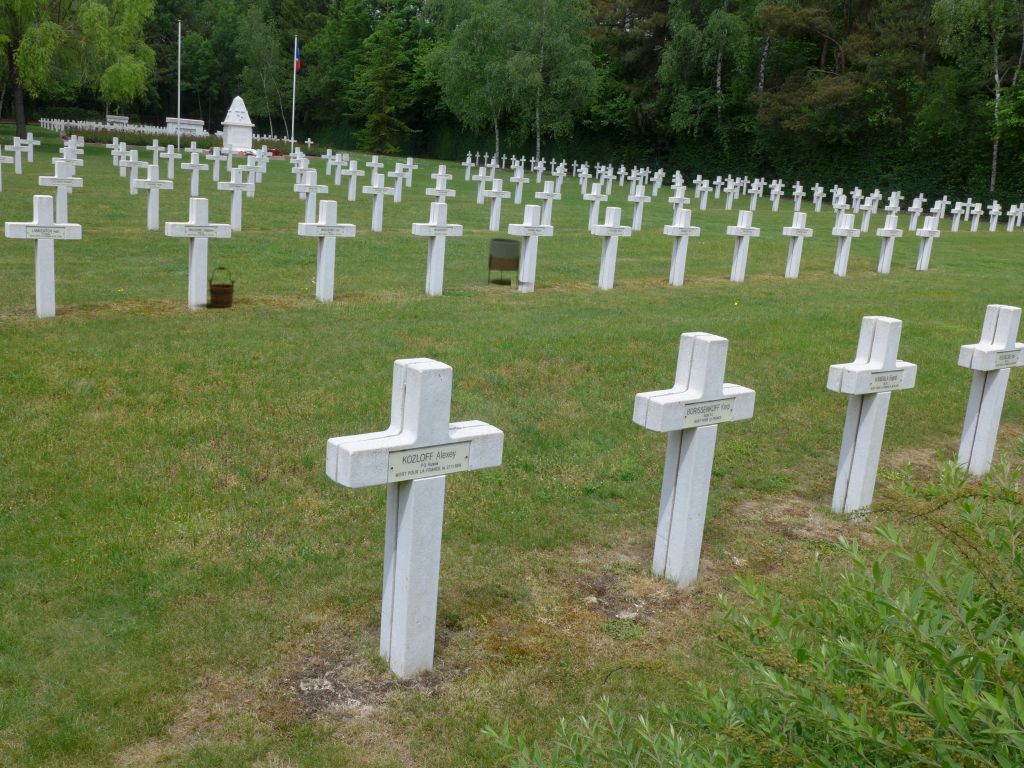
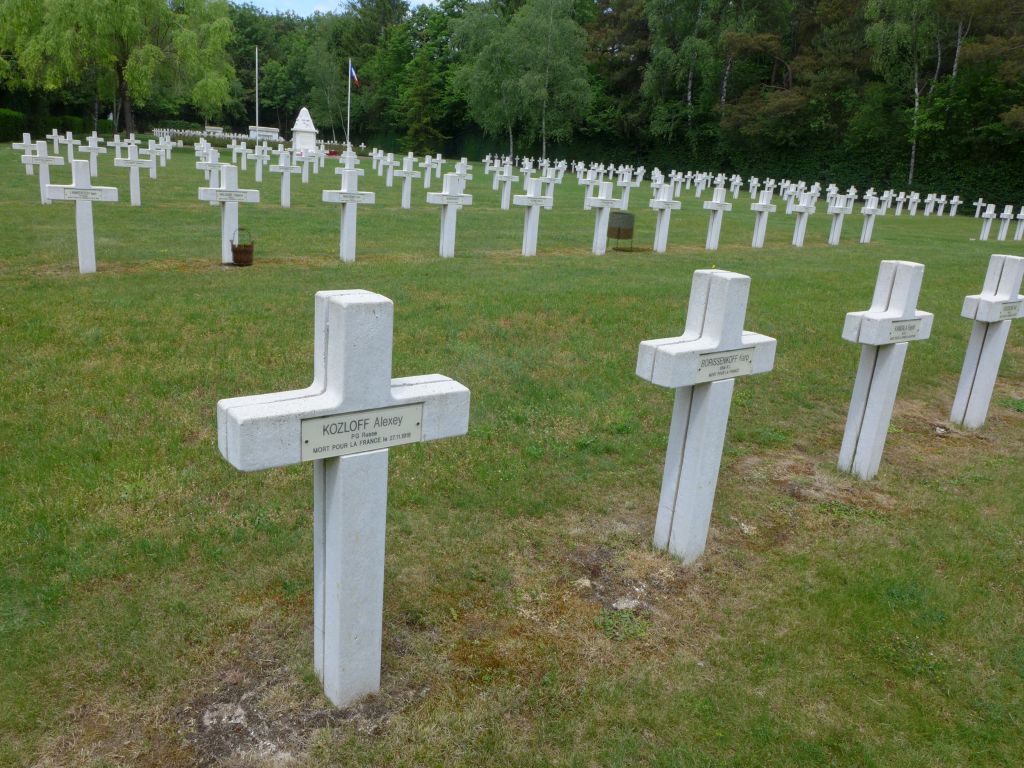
planter: present [488,238,521,284] -> present [607,212,635,245]

